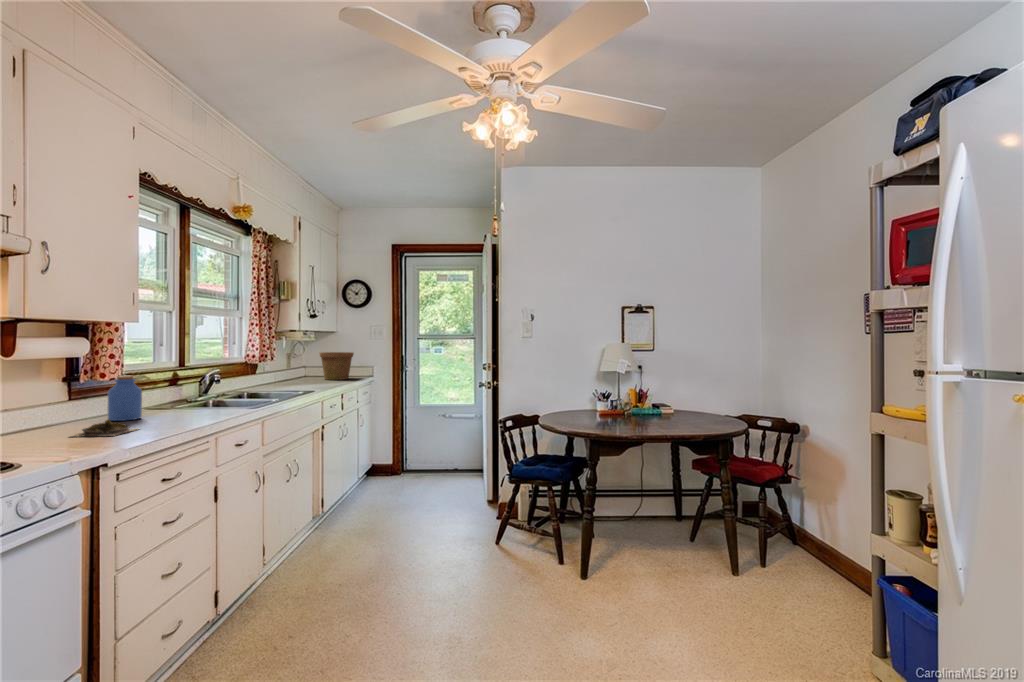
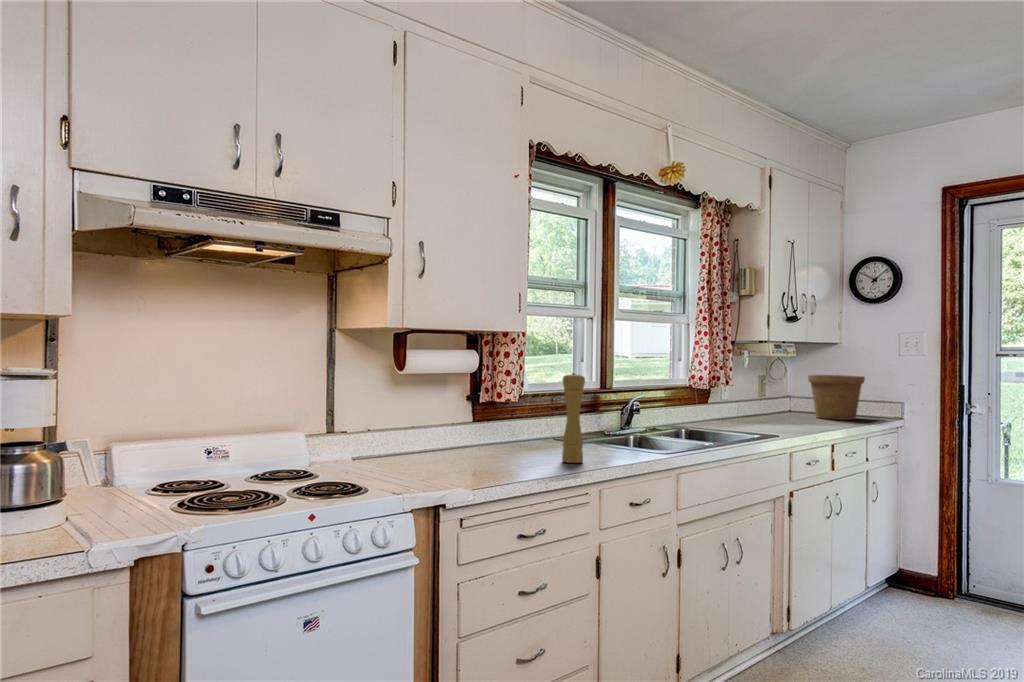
pepper mill: none [178,354,199,421] -> present [562,373,585,463]
jar: present [107,376,142,421] -> none [501,397,535,453]
plate: present [71,419,136,437] -> none [442,451,513,472]

